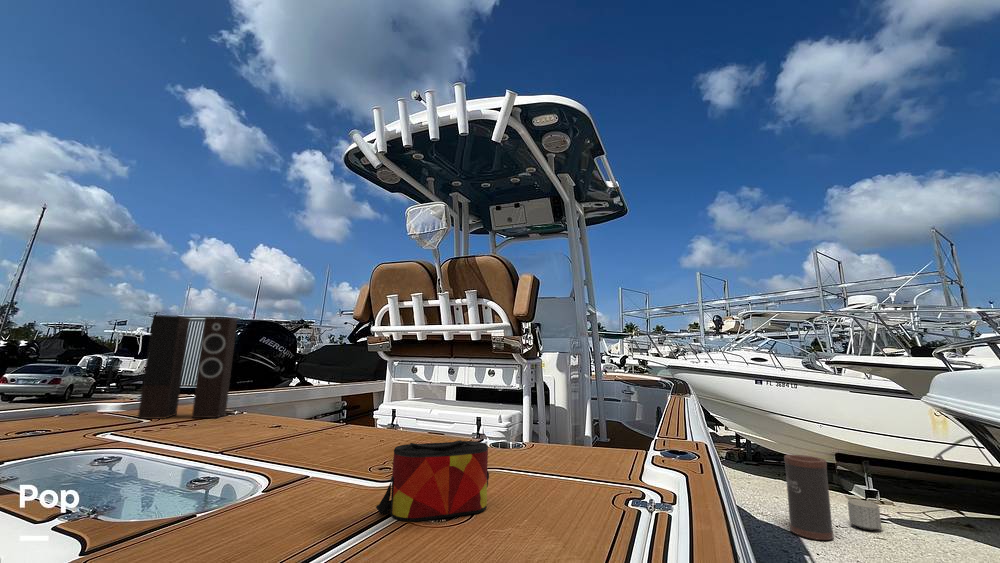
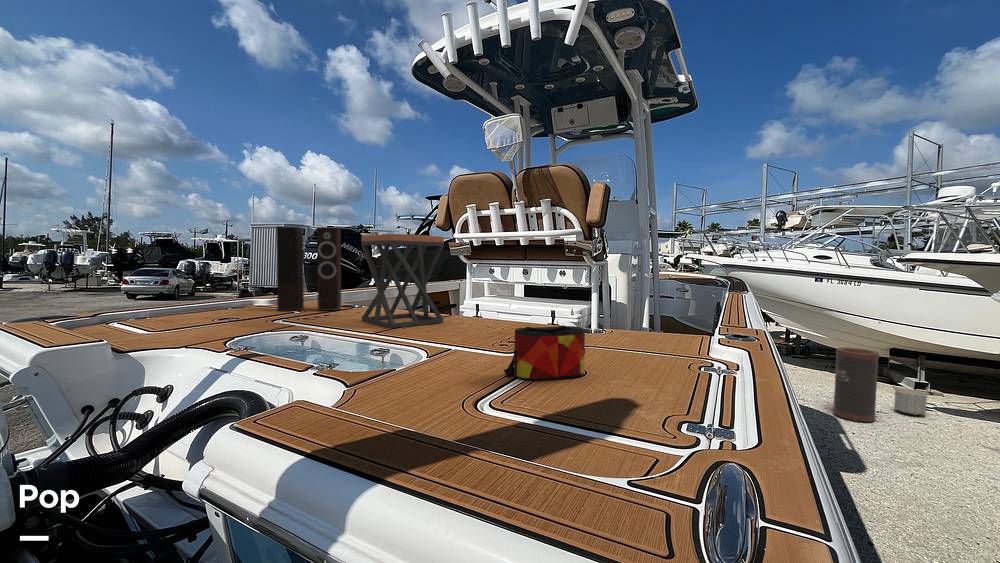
stool: none [238,324,349,441] -> present [361,234,444,328]

